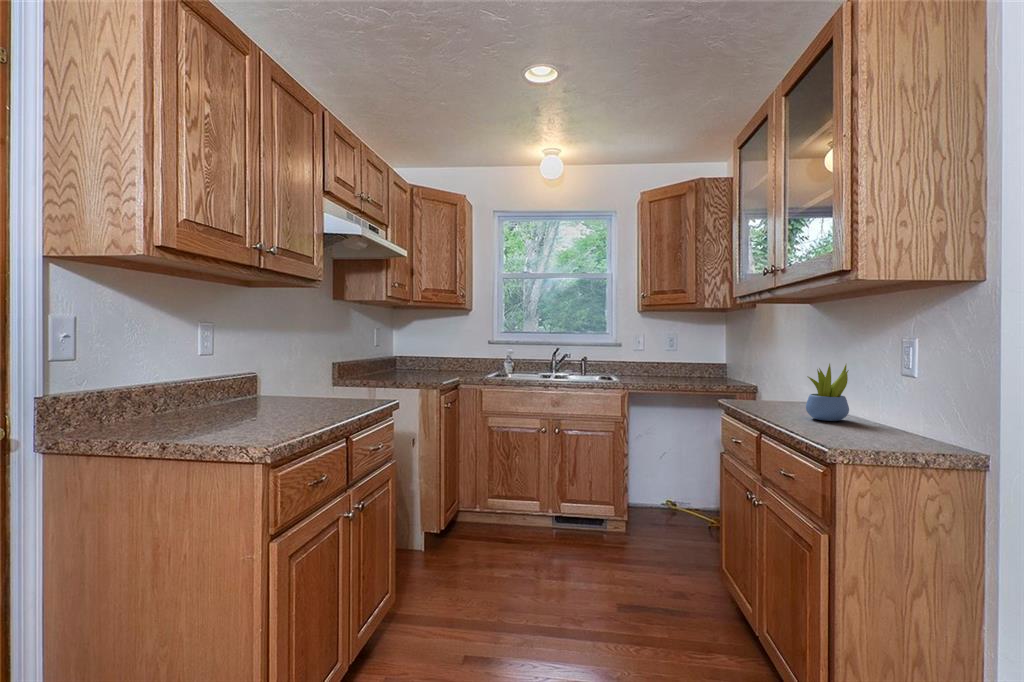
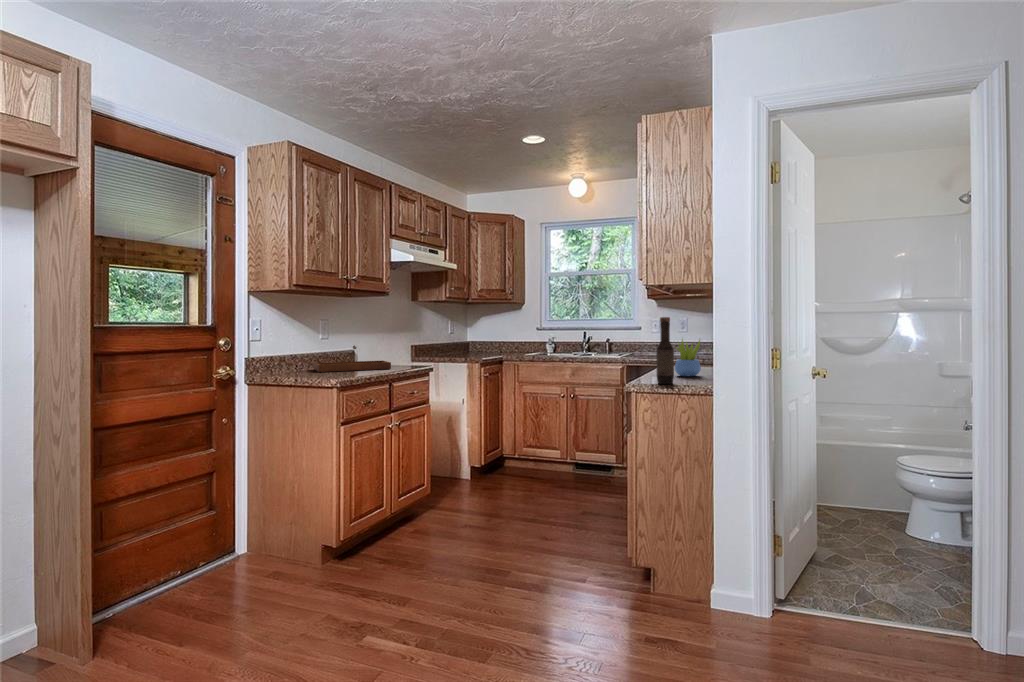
bottle: none [857,333,891,446] -> present [656,317,674,384]
tray: none [190,372,344,427] -> present [314,345,391,372]

